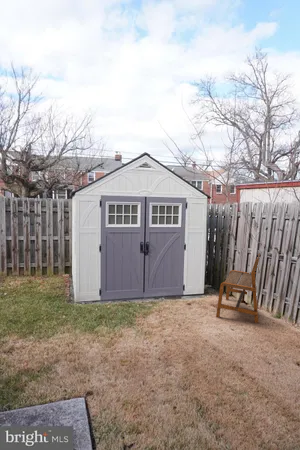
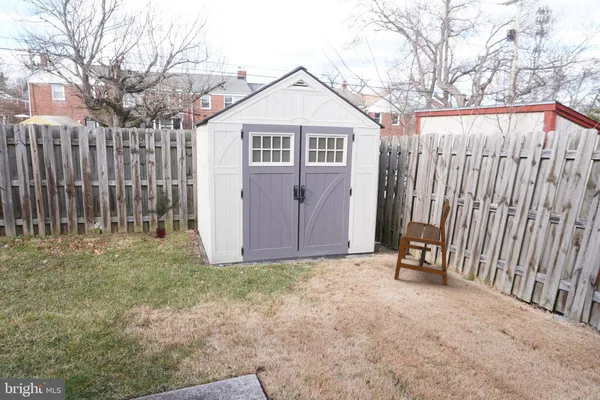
potted tree: none [26,243,59,280] -> present [140,190,180,238]

